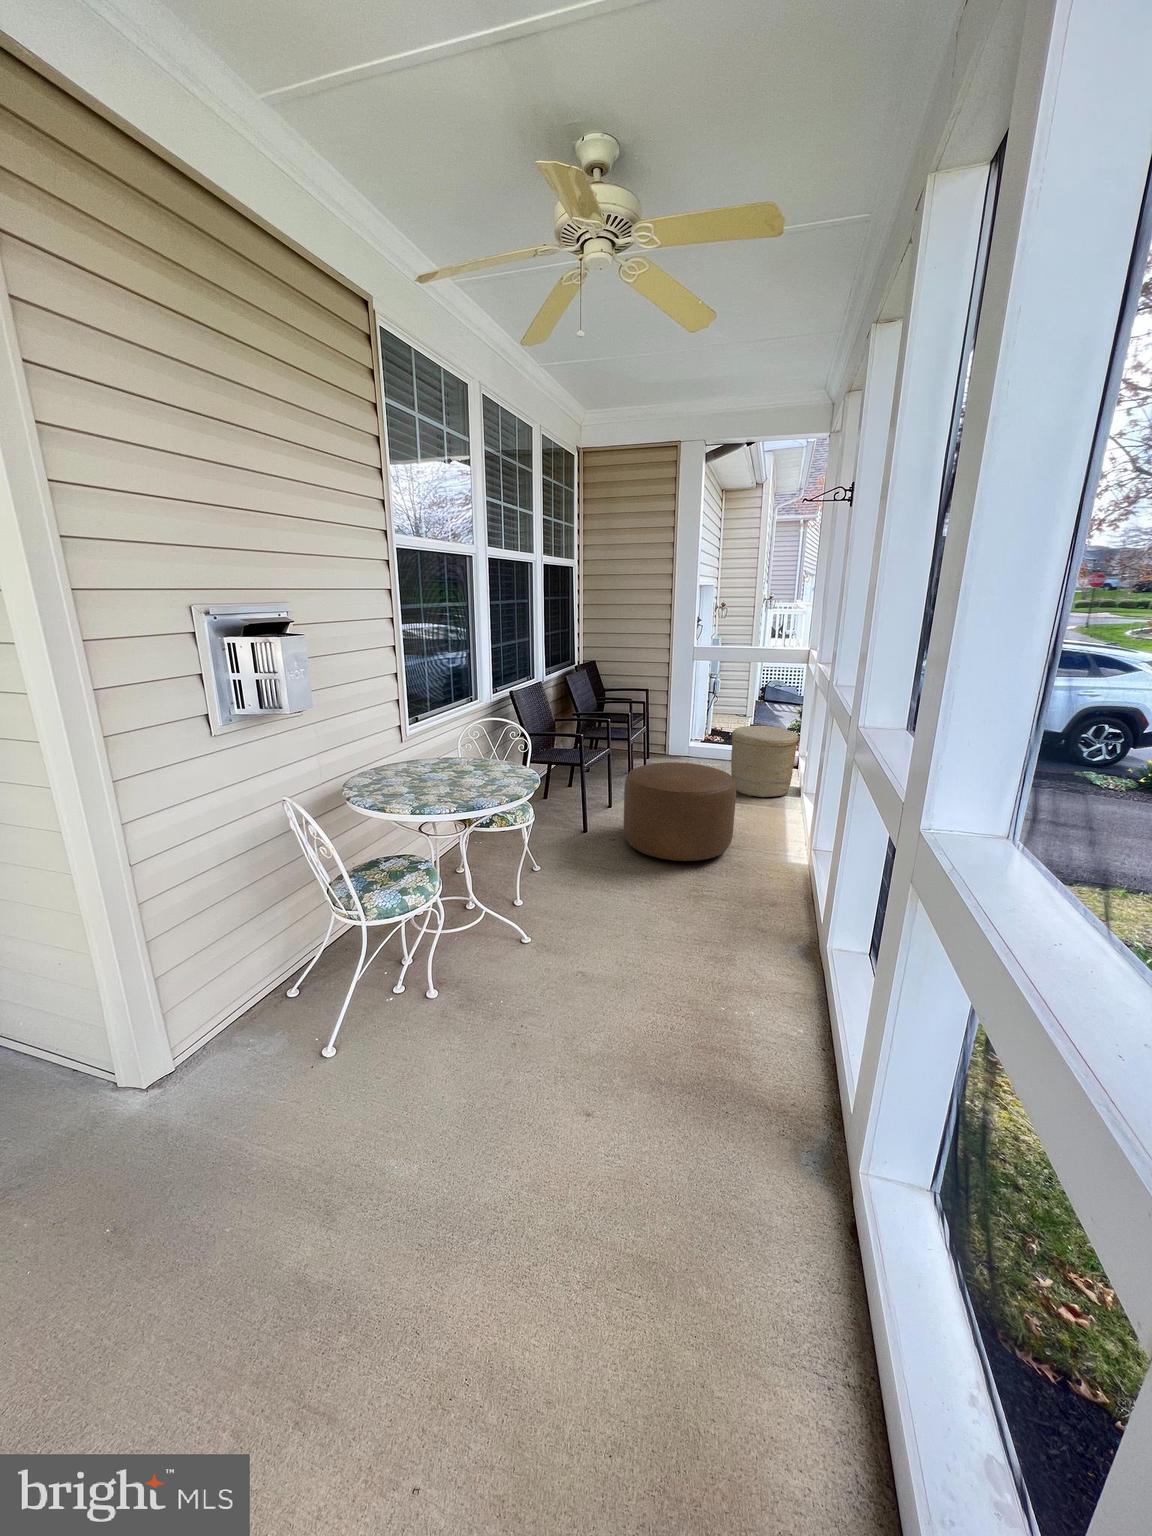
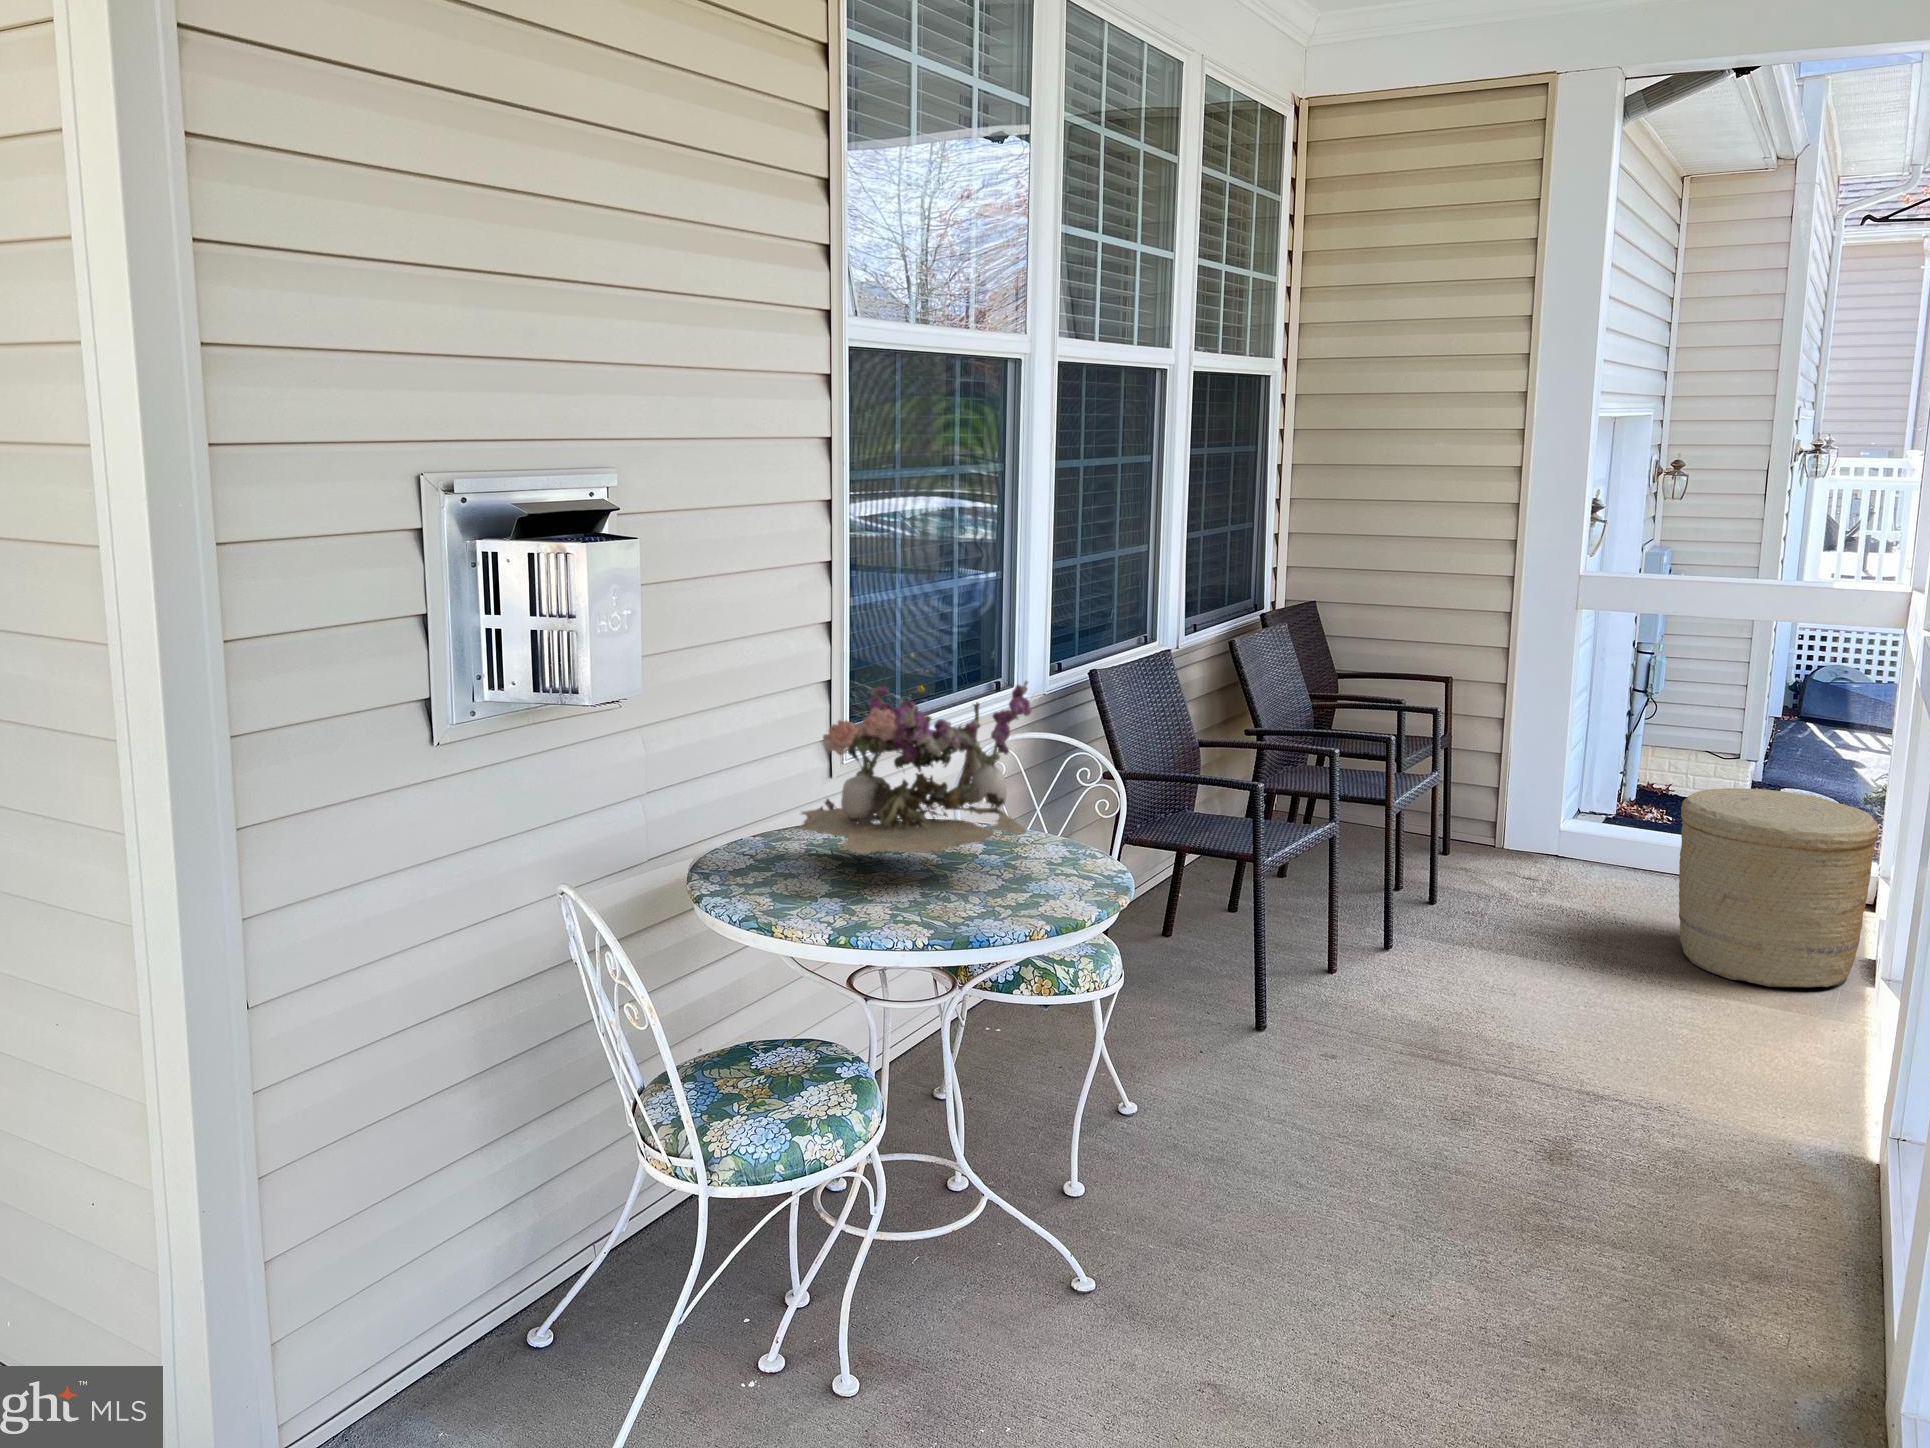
flower arrangement: none [392,695,494,776] -> present [797,681,1032,860]
ottoman: present [623,762,736,861] -> none [1361,871,1675,1139]

